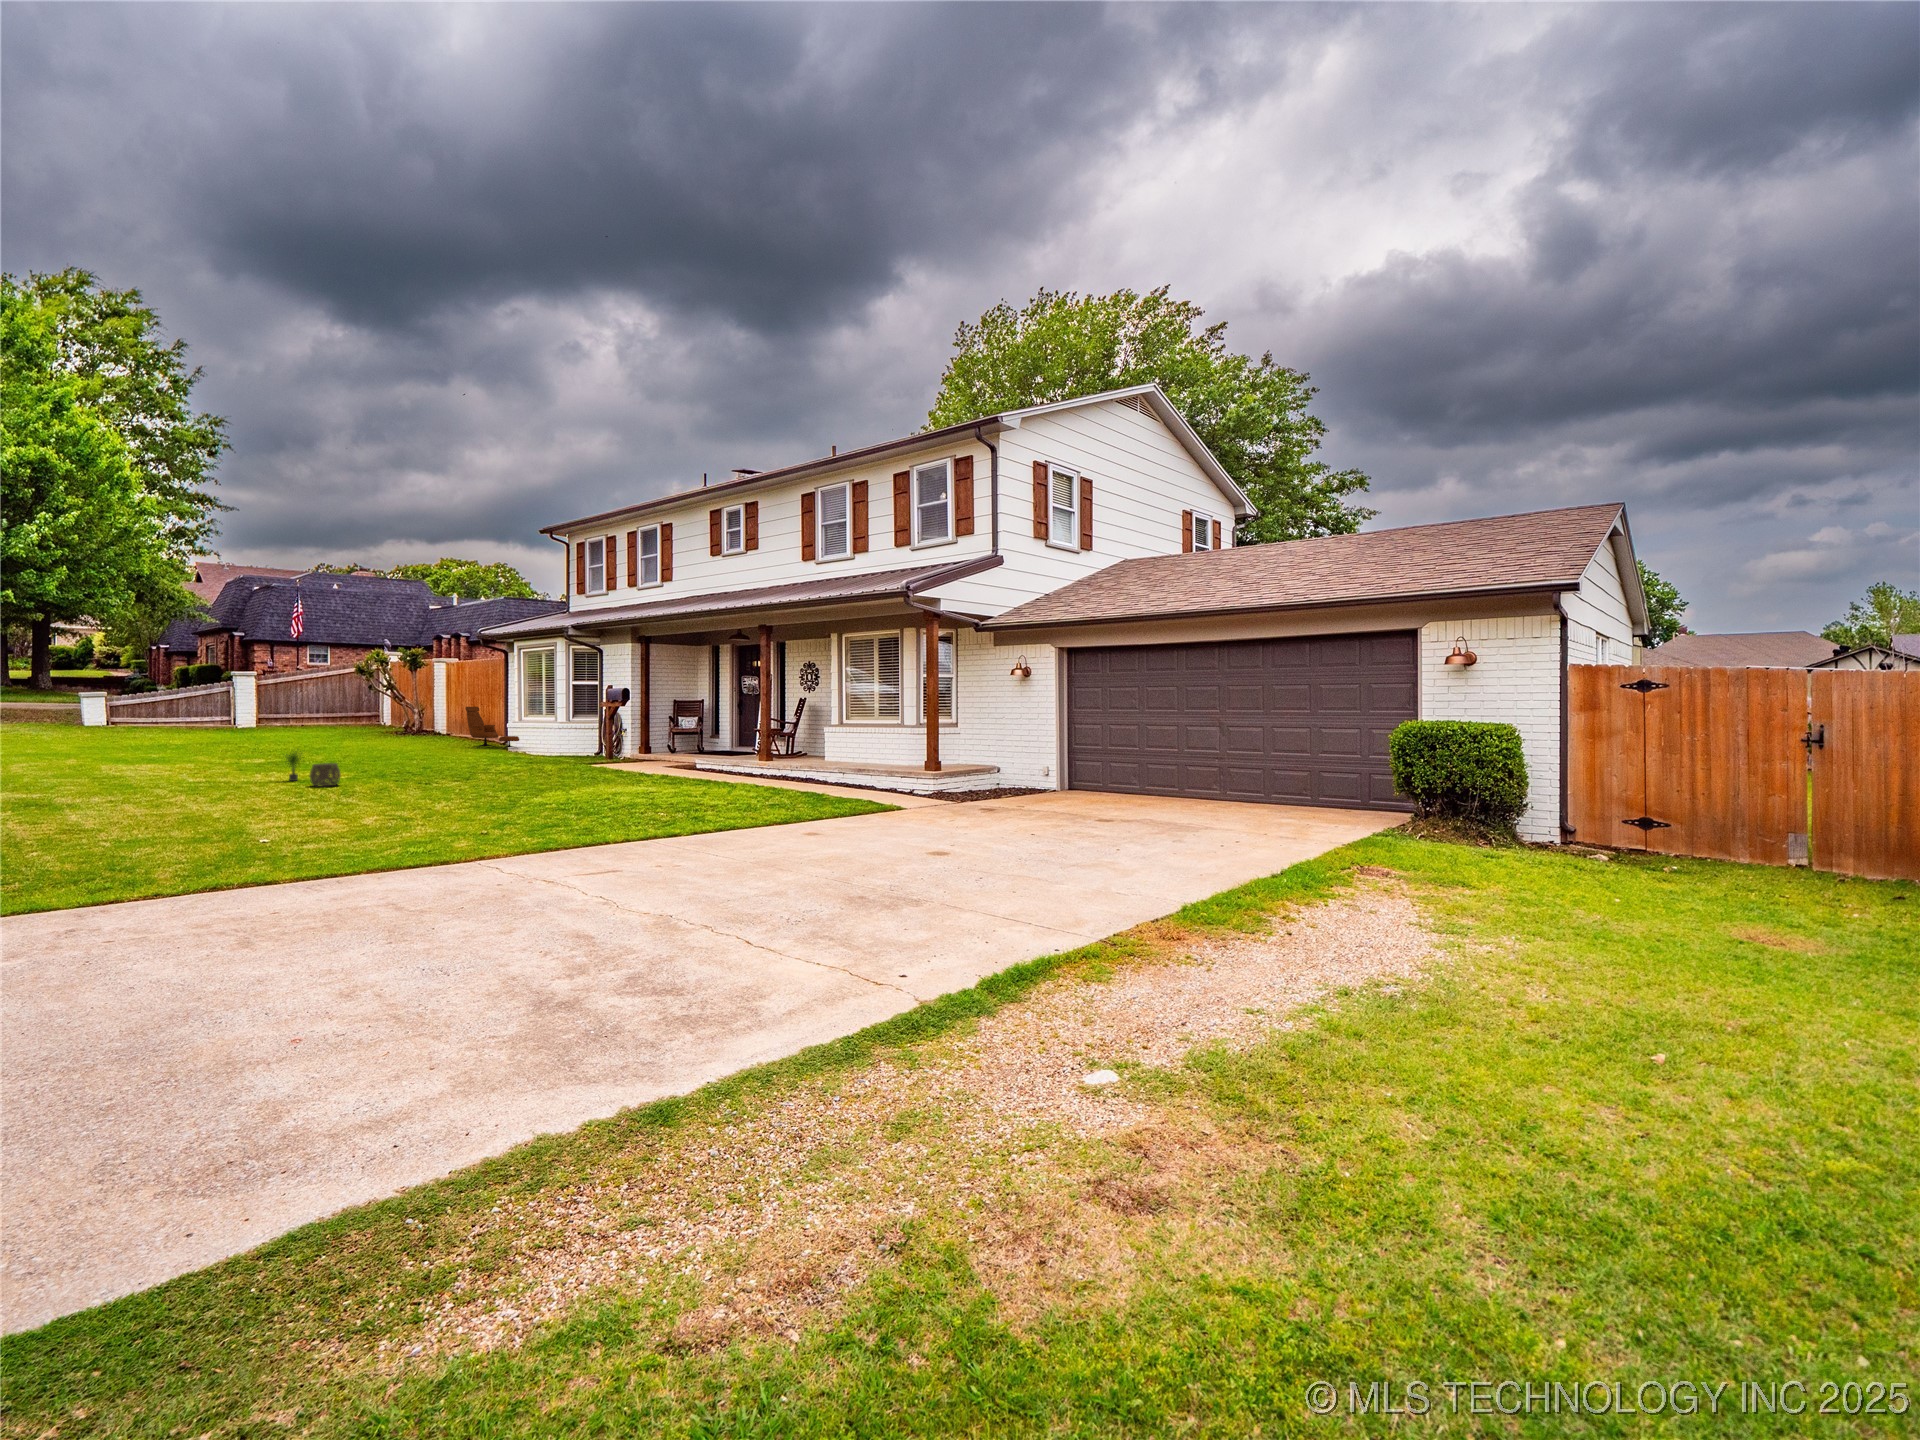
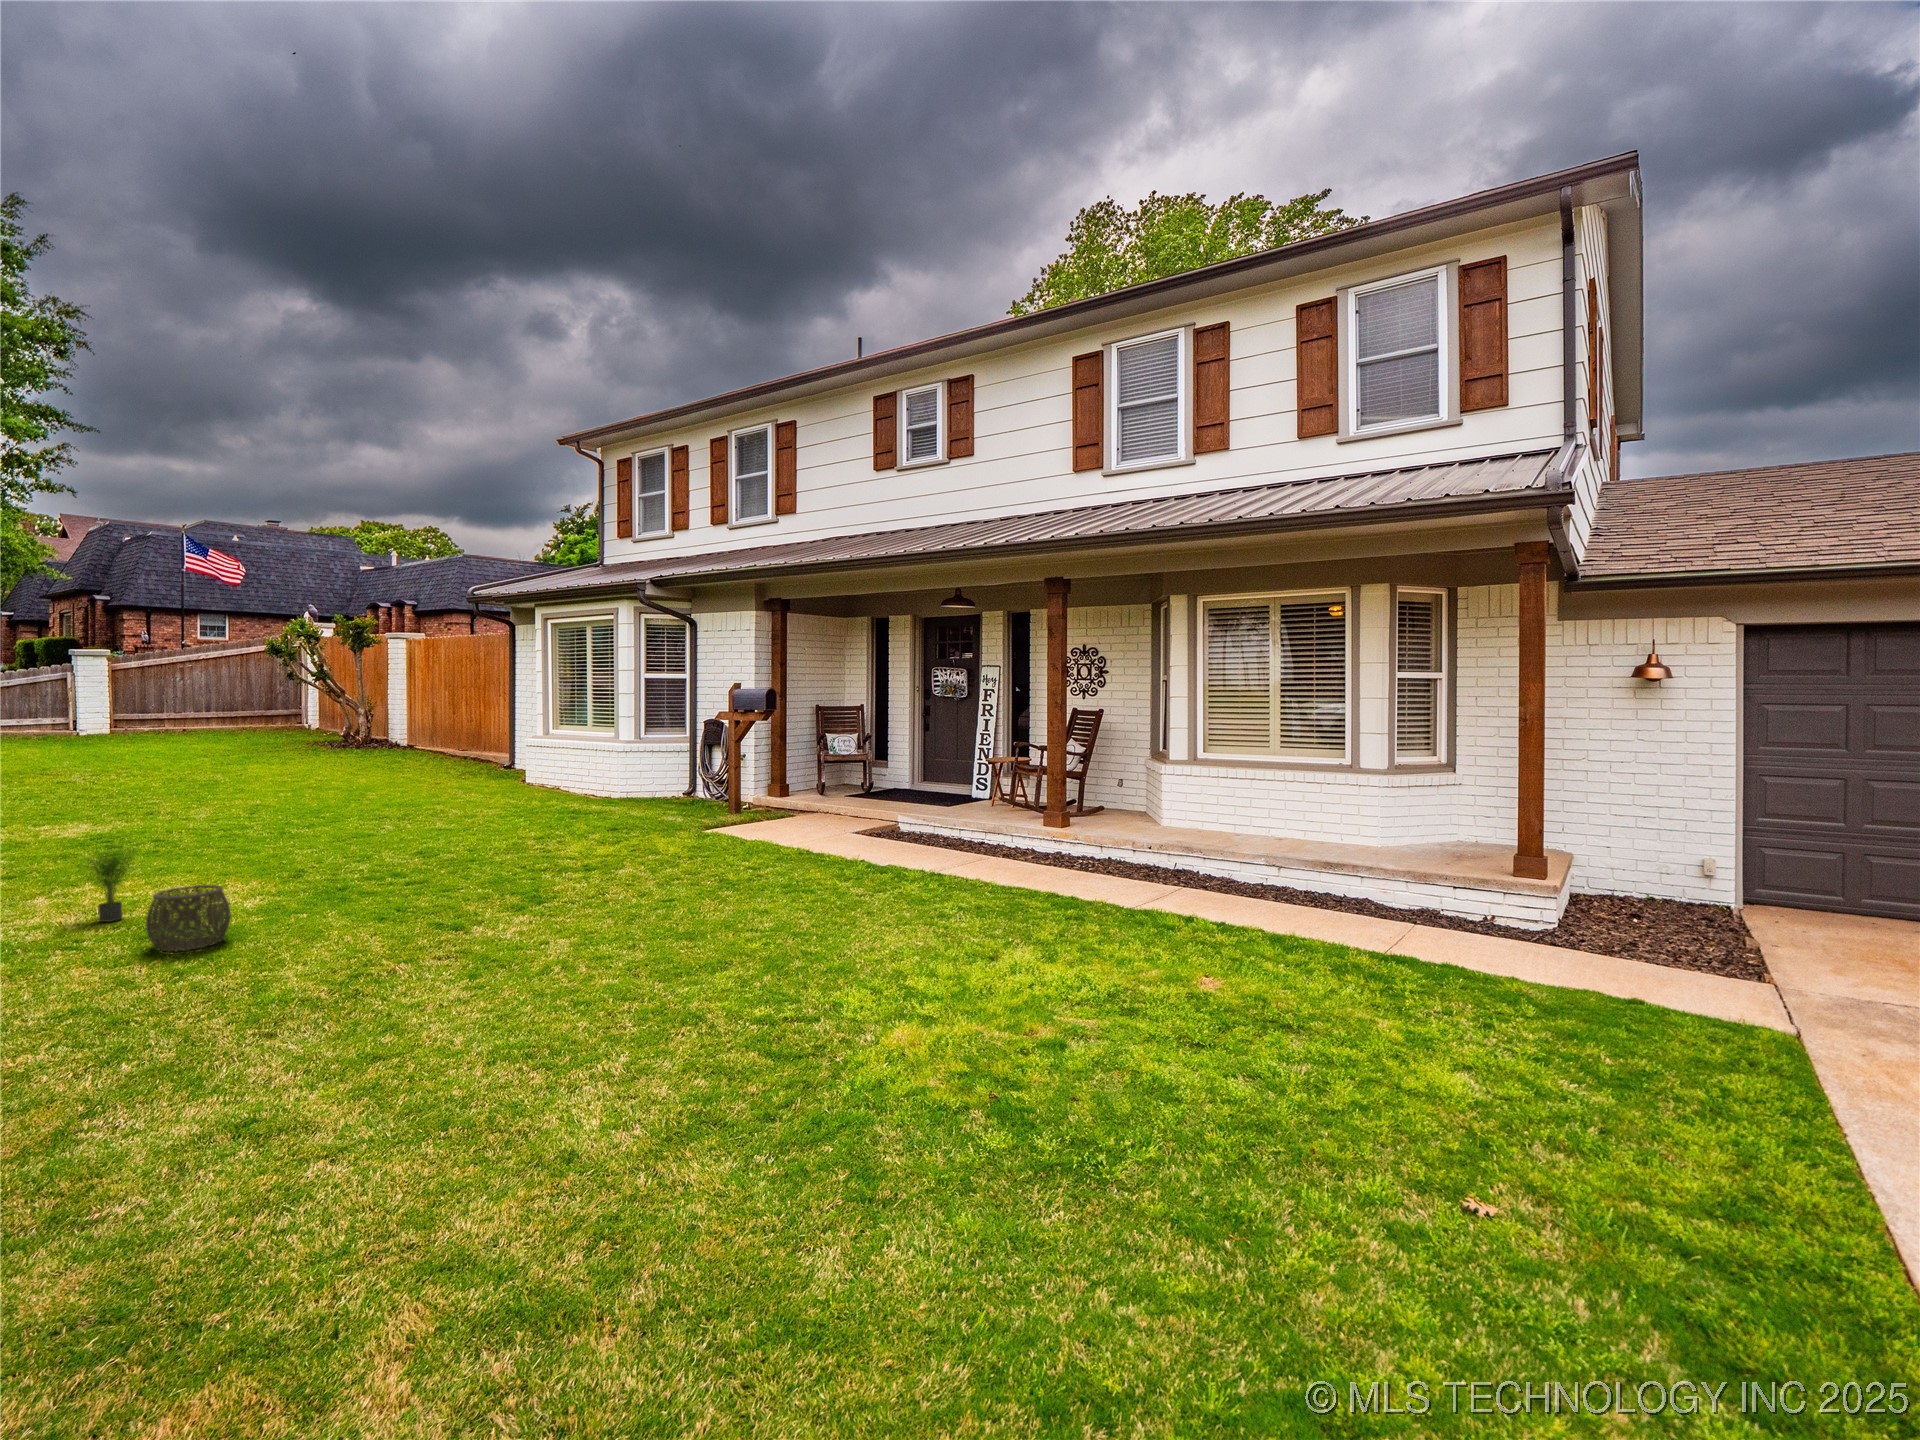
lounge chair: present [465,707,519,748] -> none [457,712,547,782]

